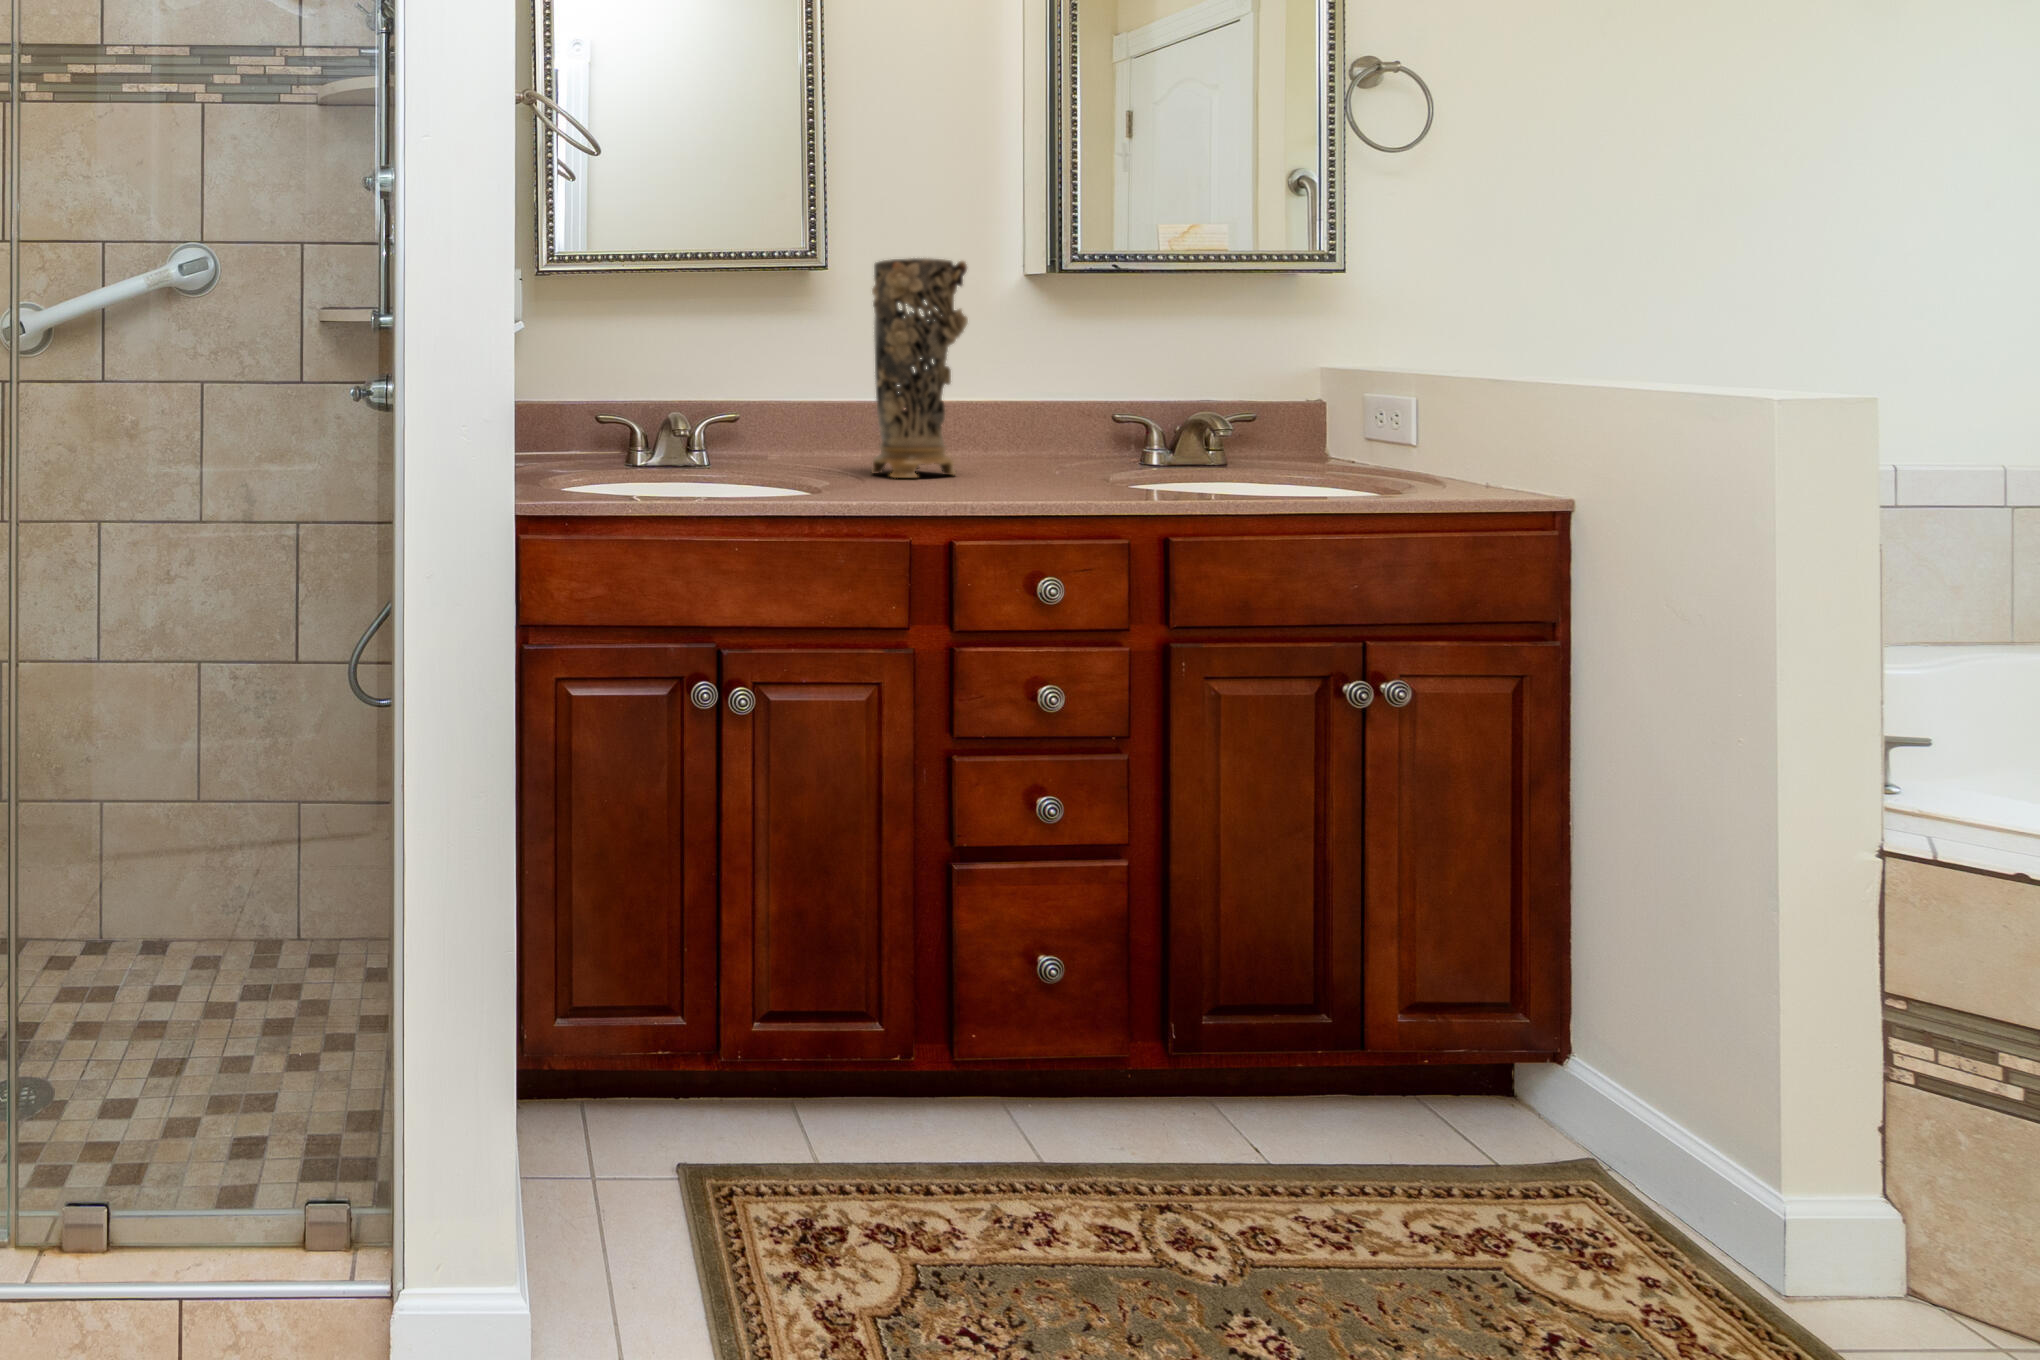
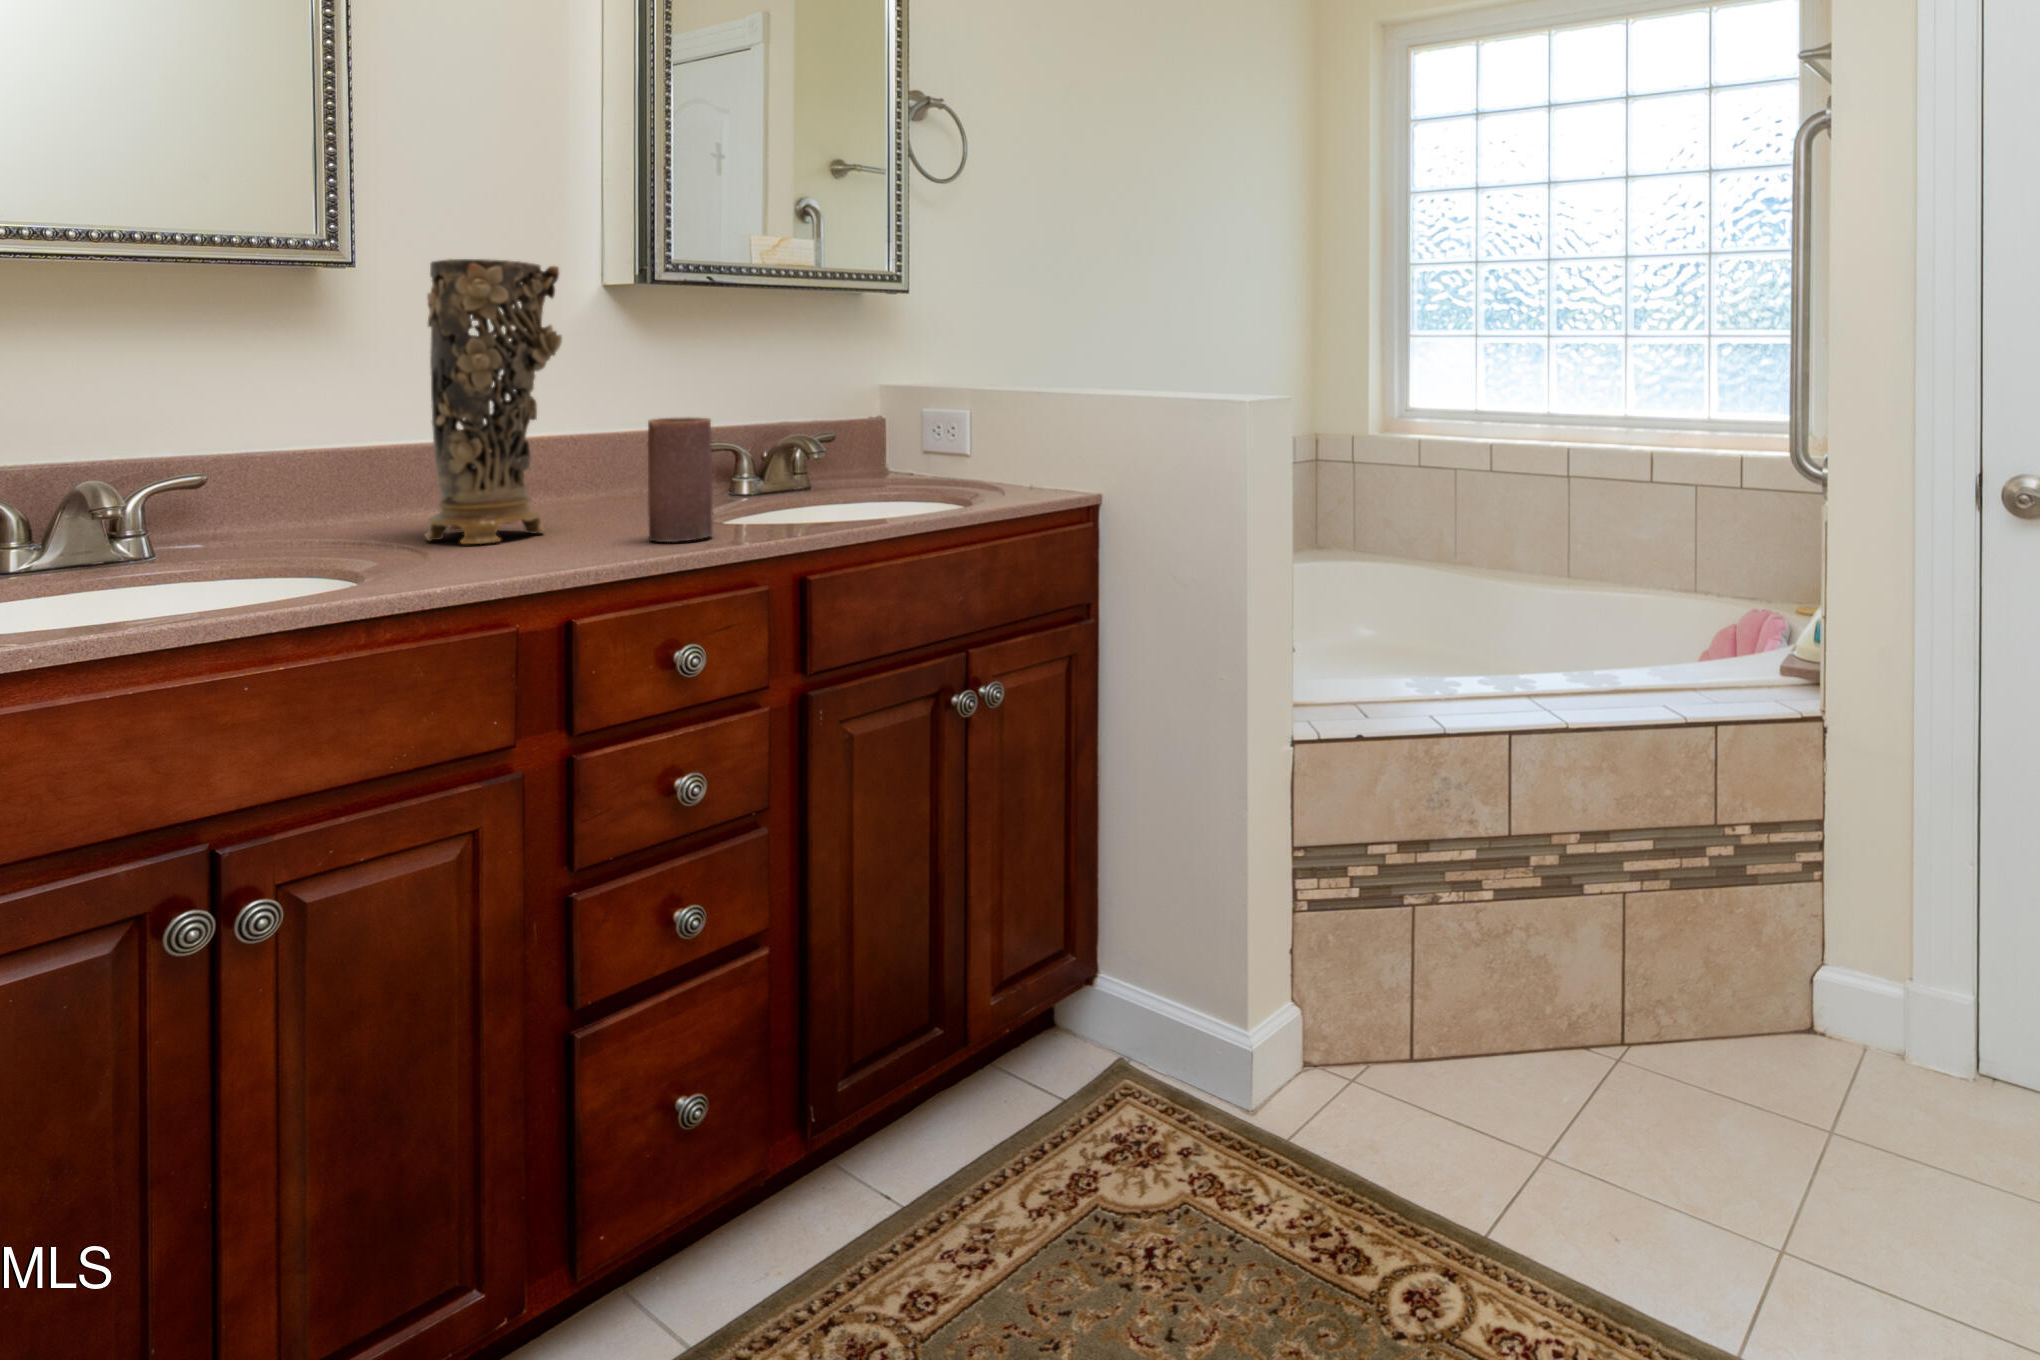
candle: none [1025,384,1083,488] -> present [647,417,713,542]

